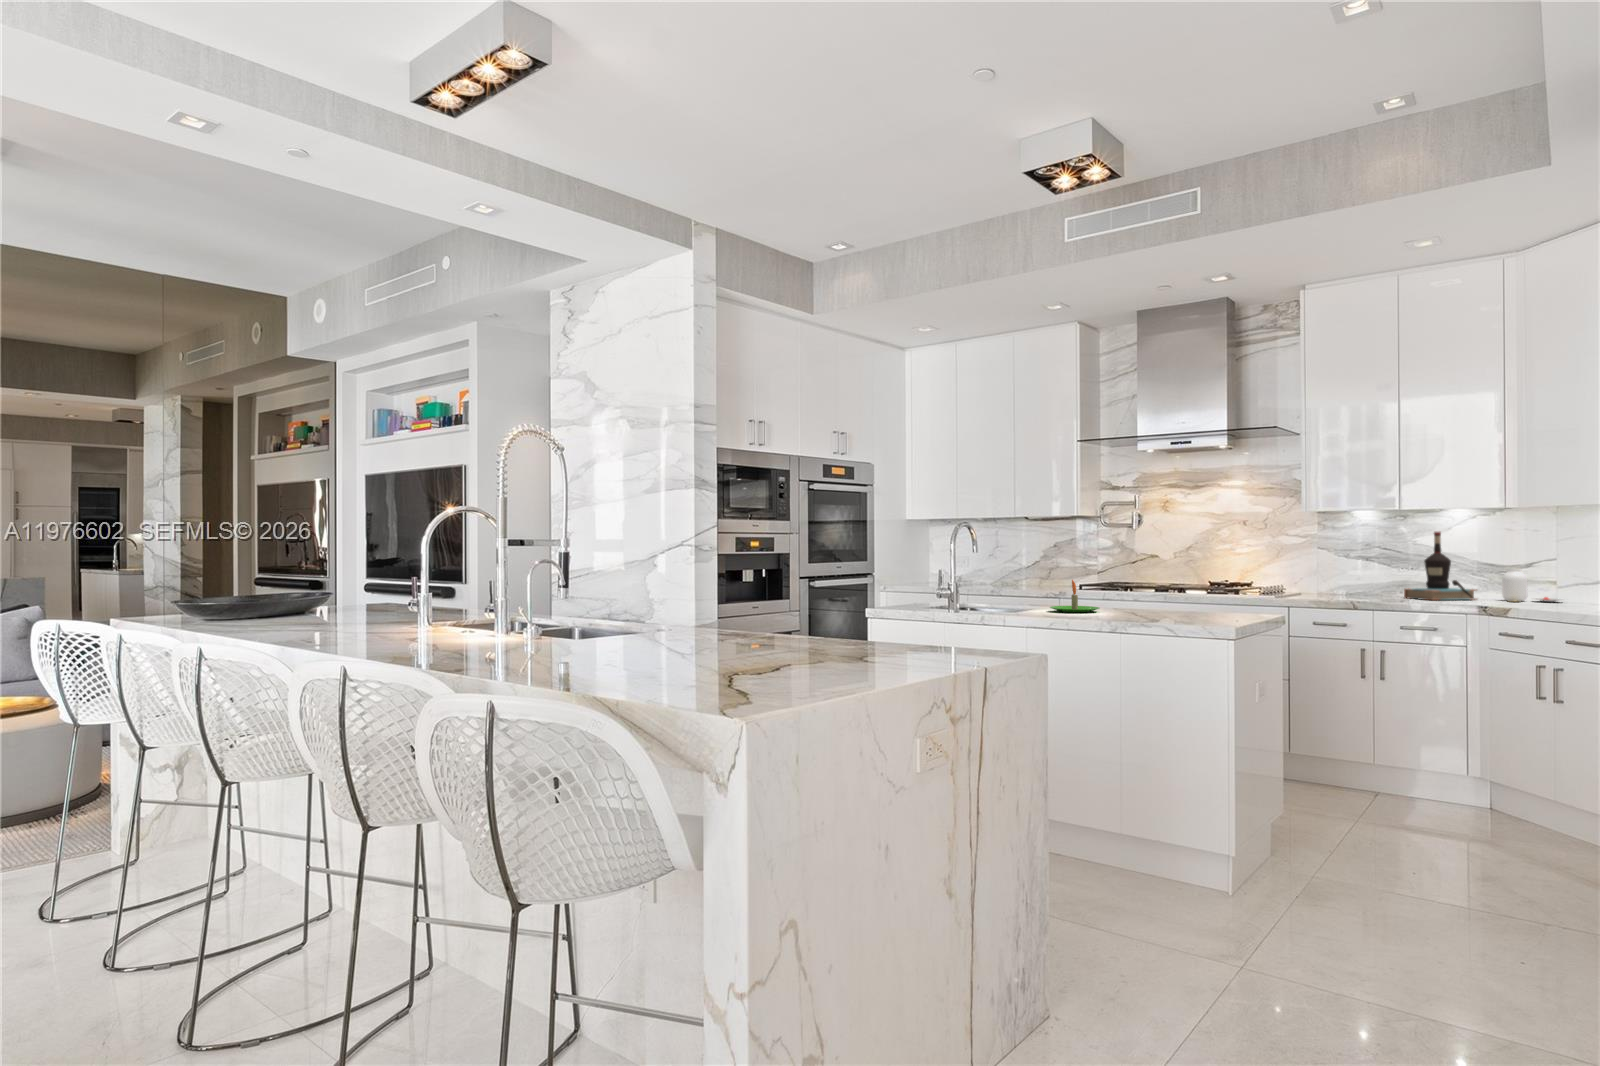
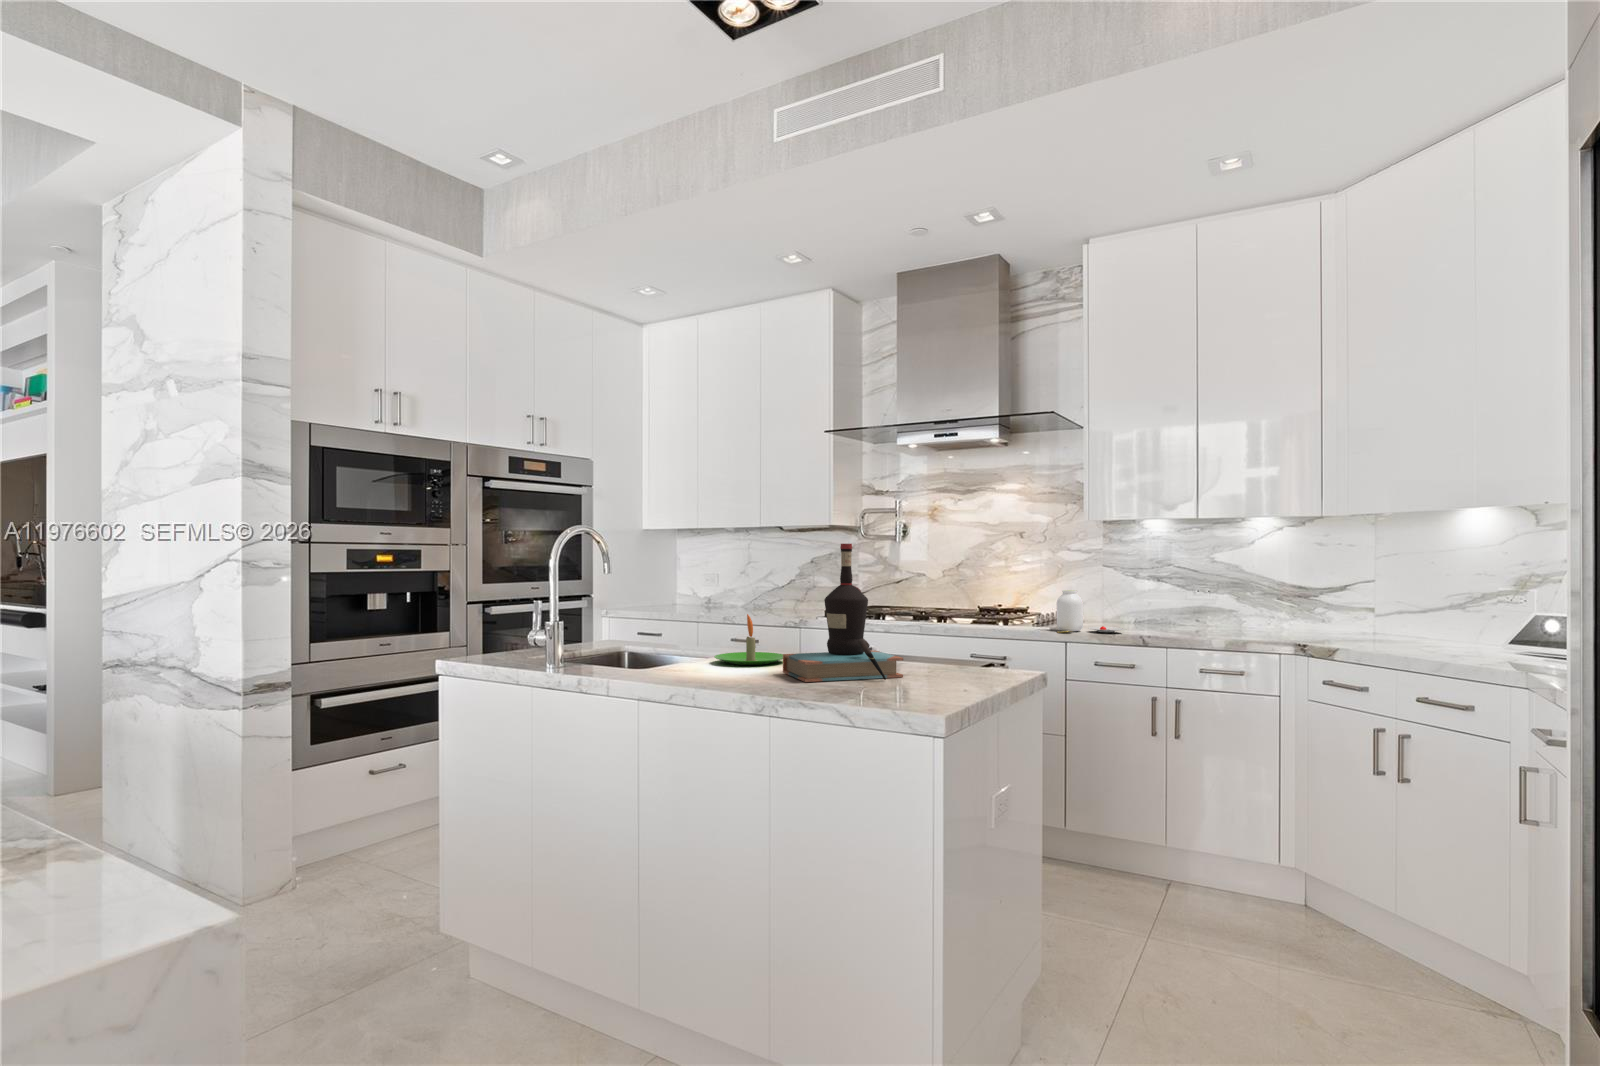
bottle: present [1404,532,1475,600] -> present [783,544,903,682]
jar: present [1502,569,1560,602] -> present [1057,590,1124,633]

